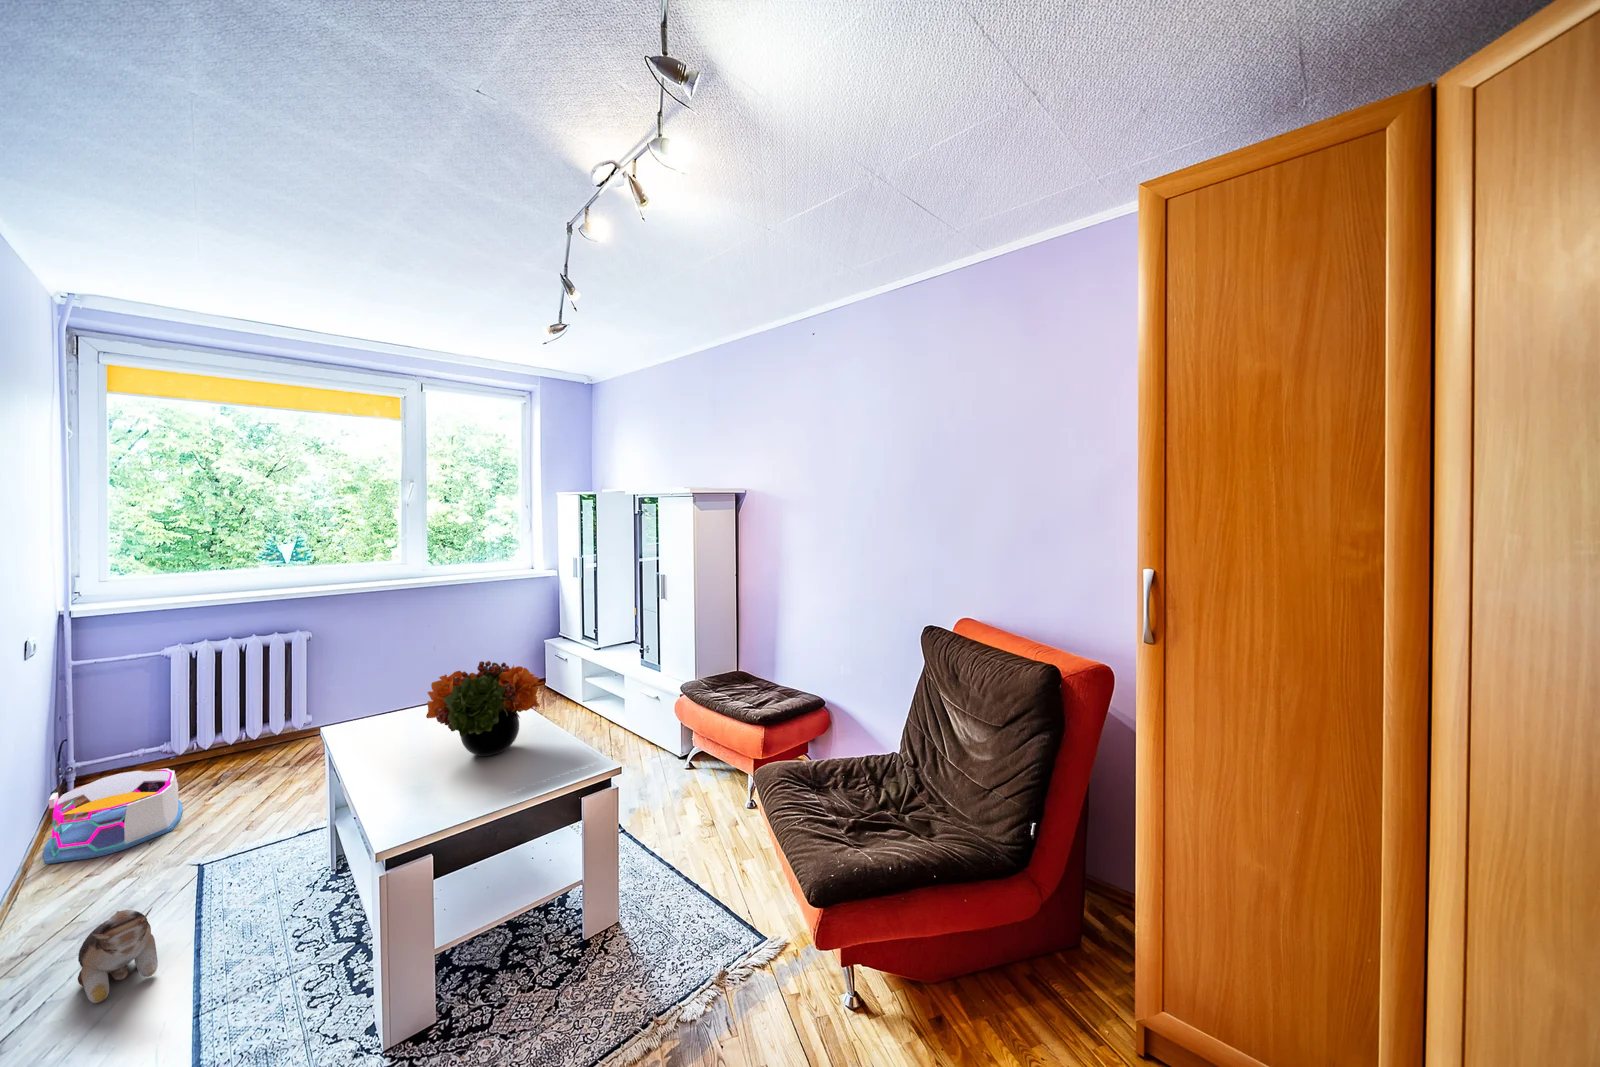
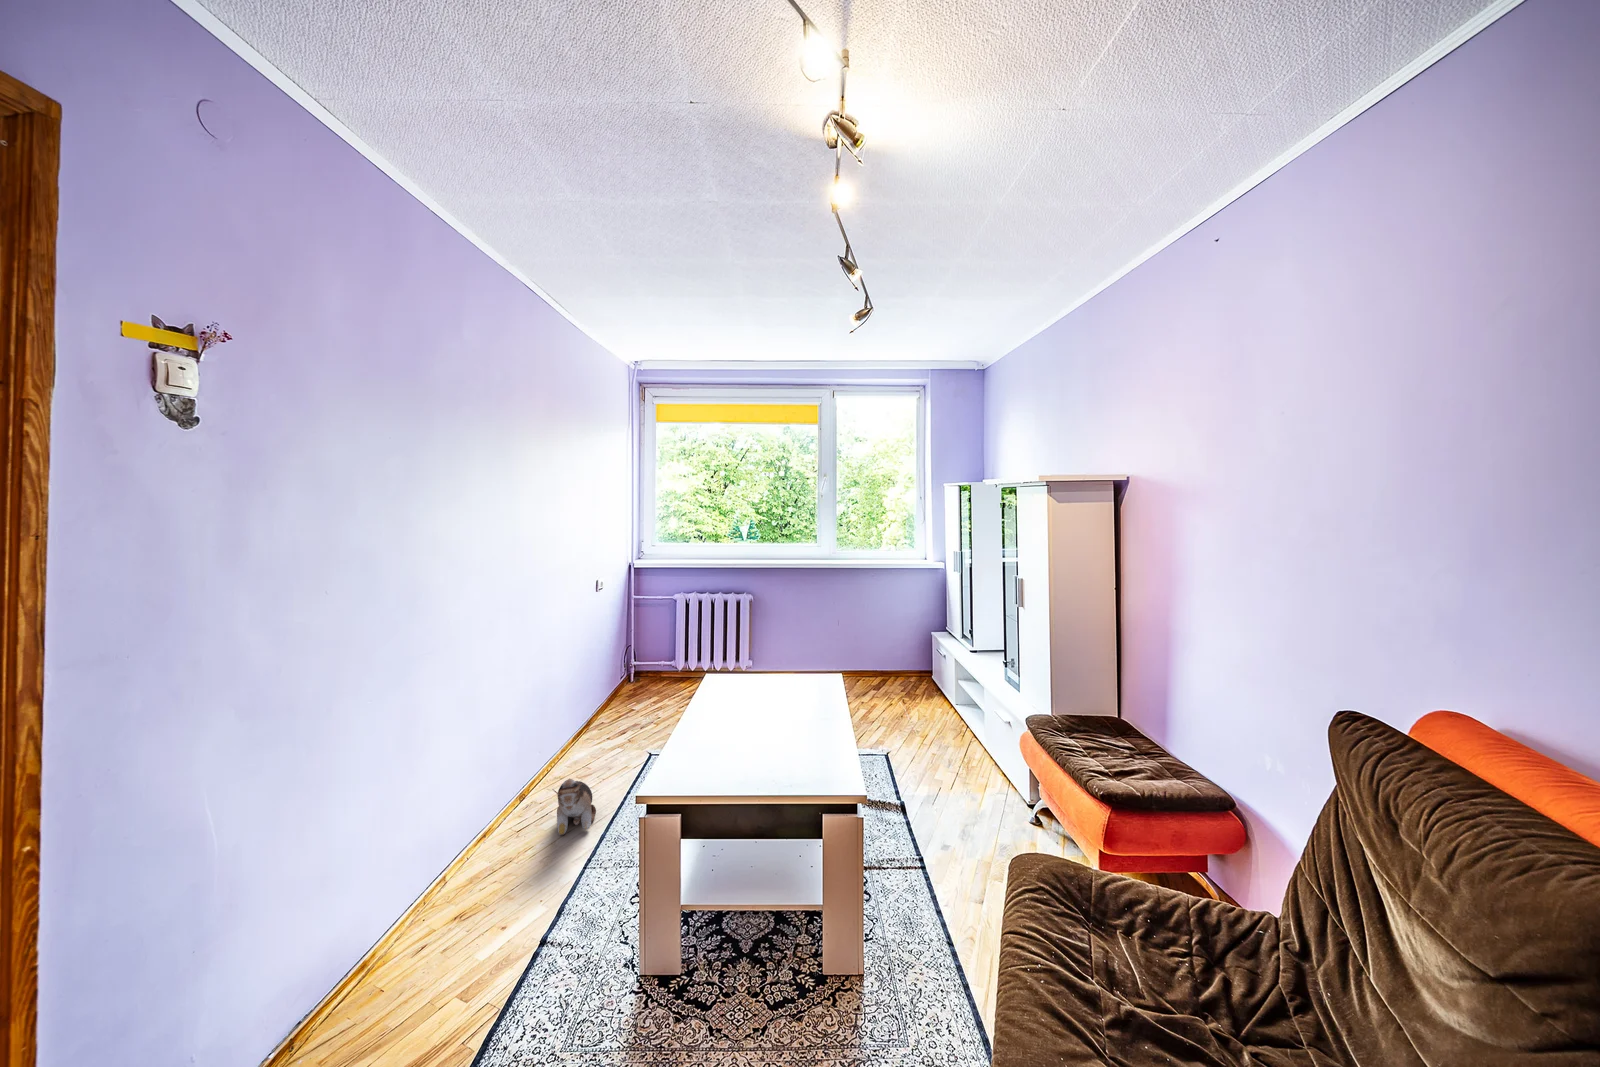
flower arrangement: present [426,661,540,756] -> none [721,652,821,746]
storage bin: present [42,768,182,864] -> none [595,679,664,733]

